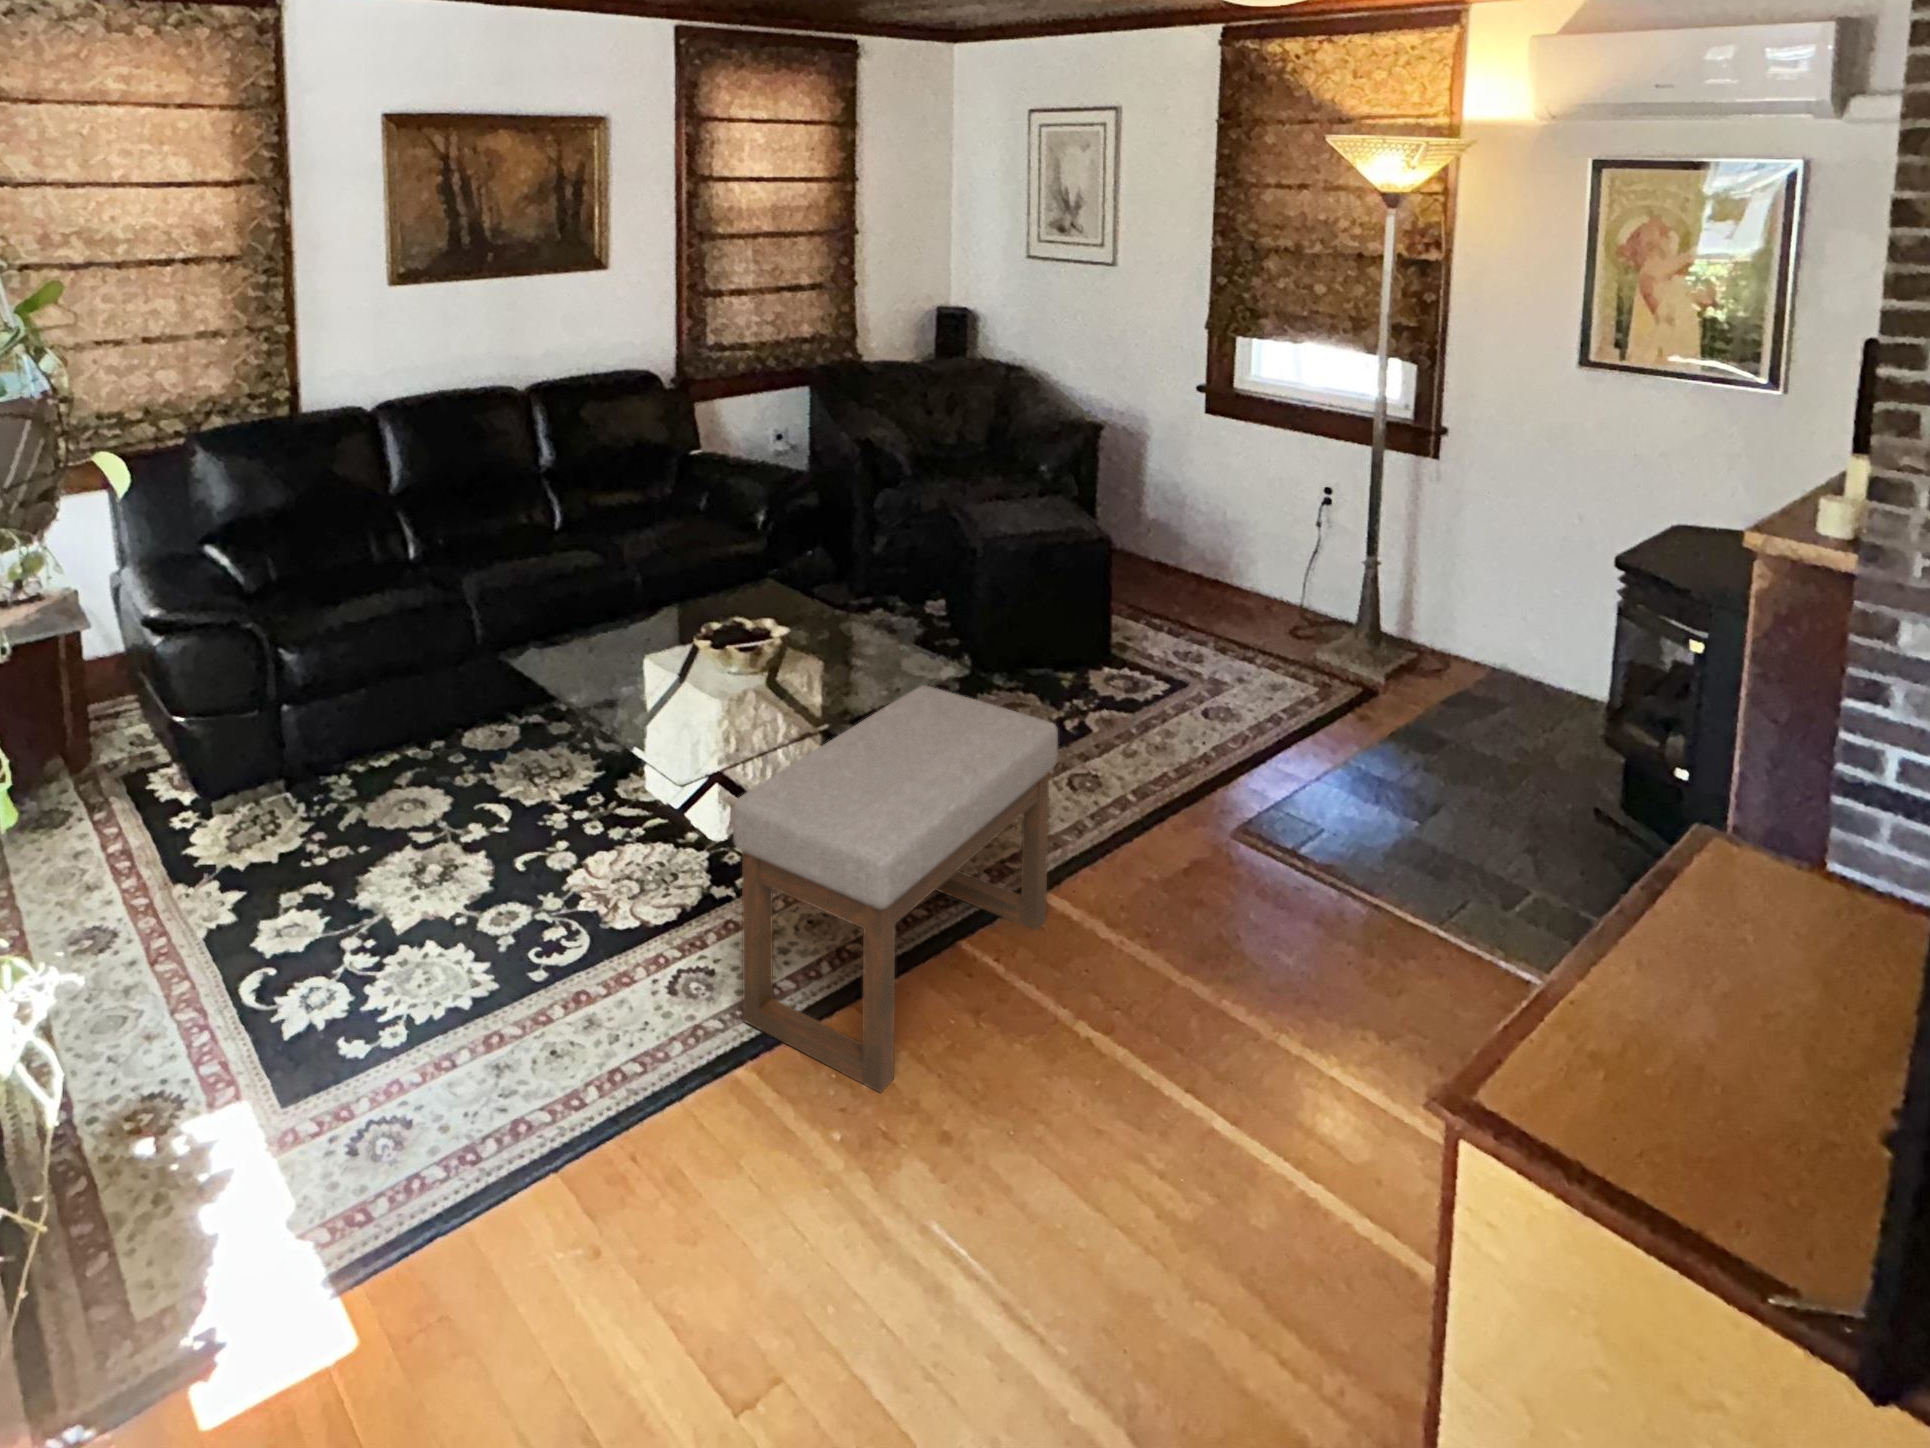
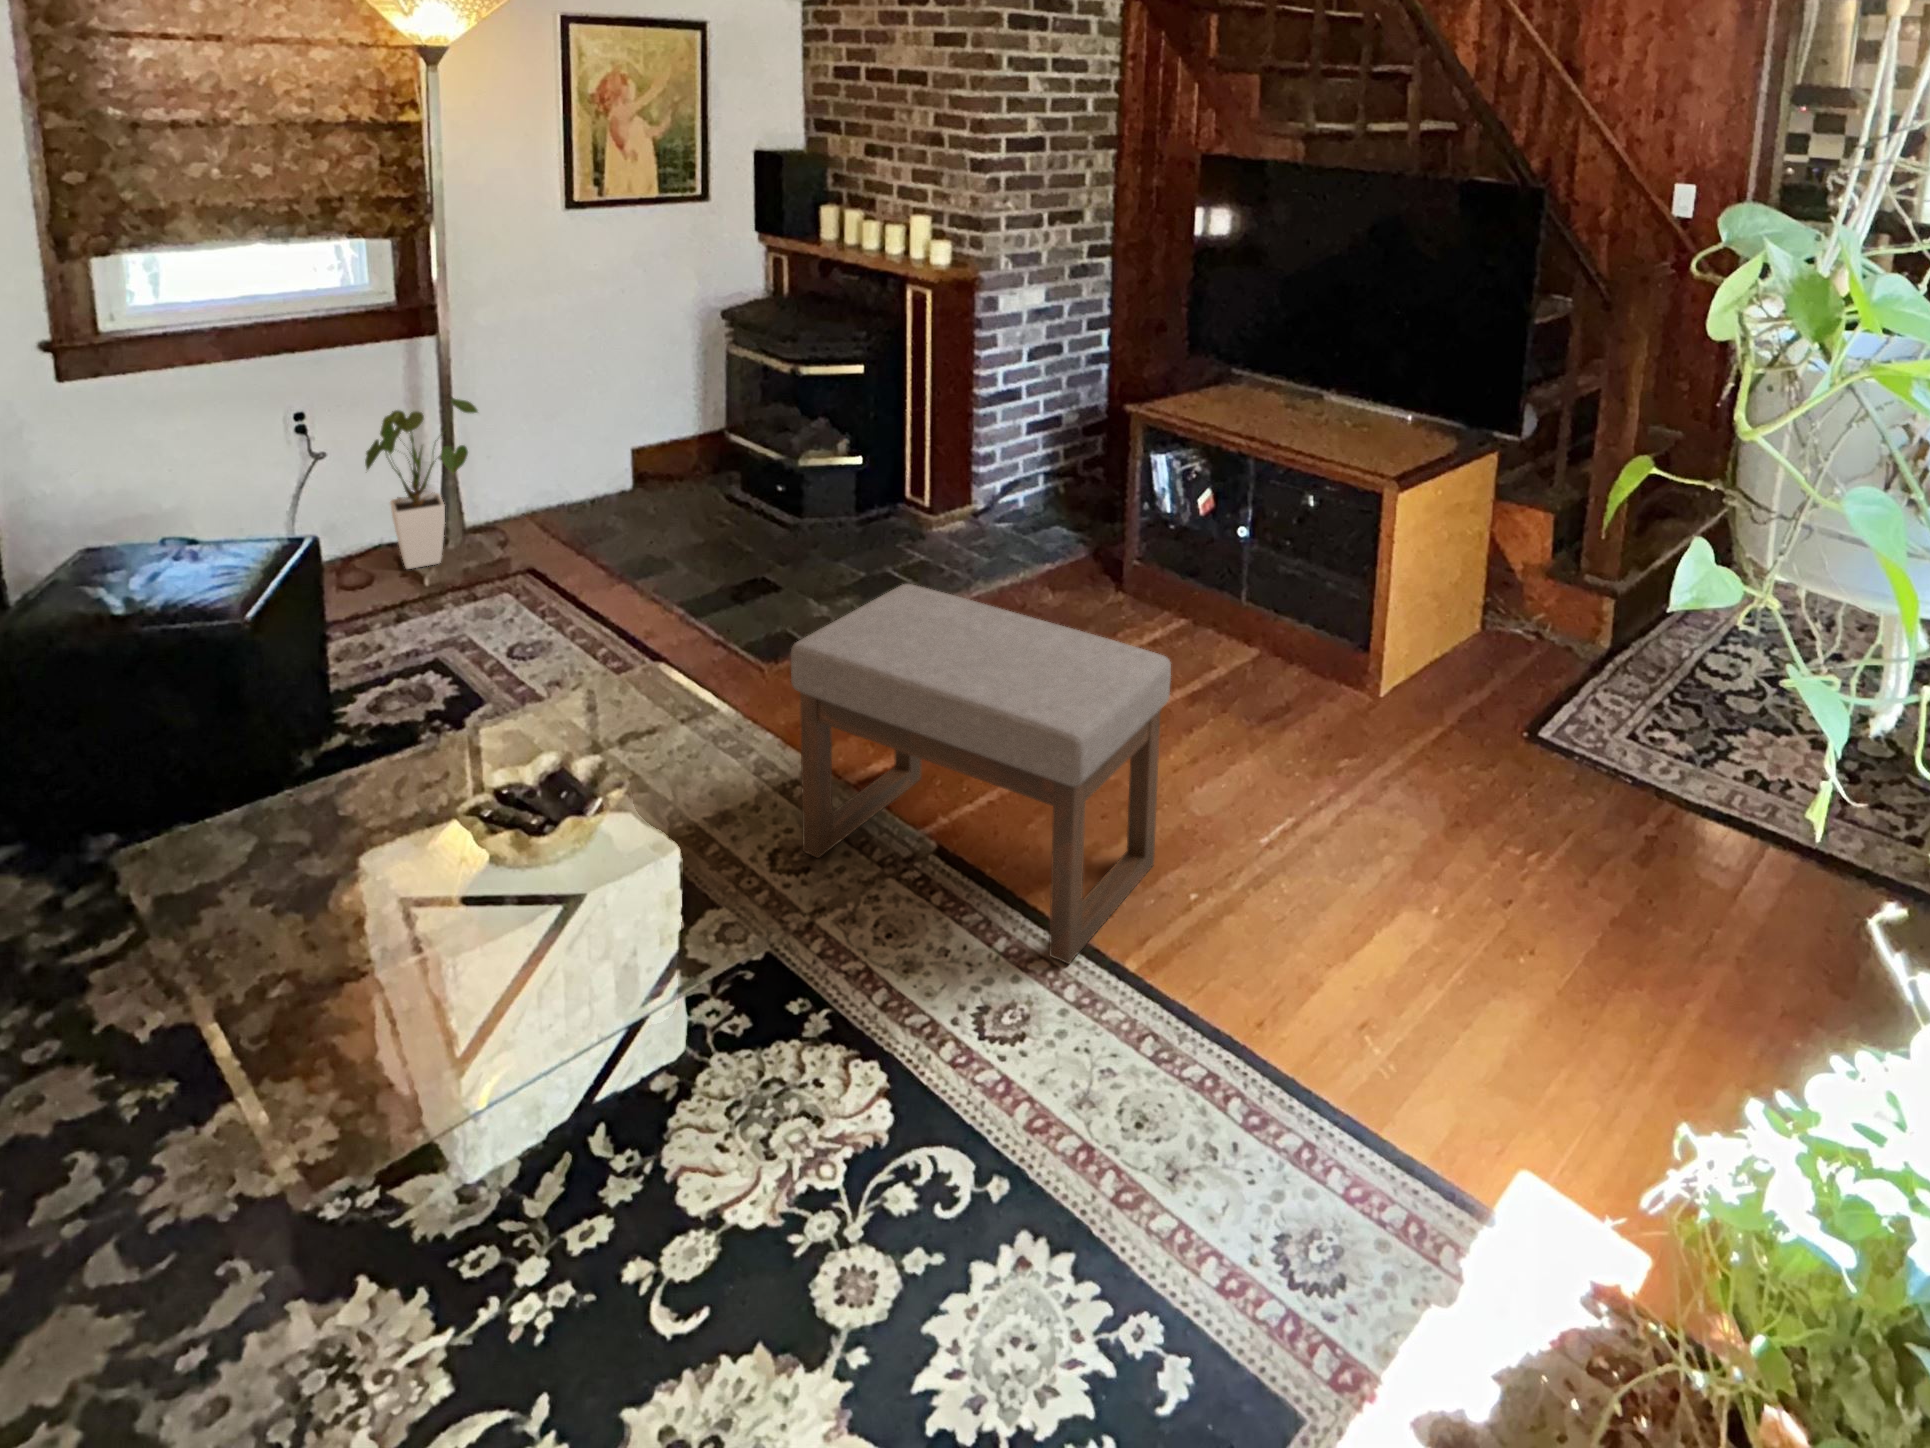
house plant: none [1295,512,1444,655] -> present [365,398,478,569]

